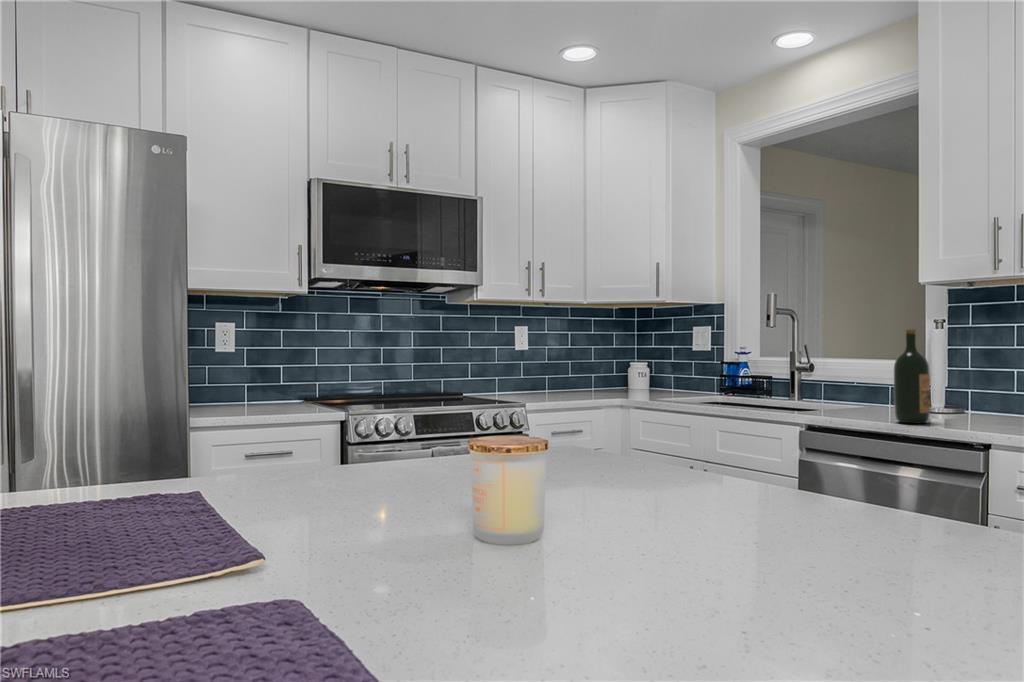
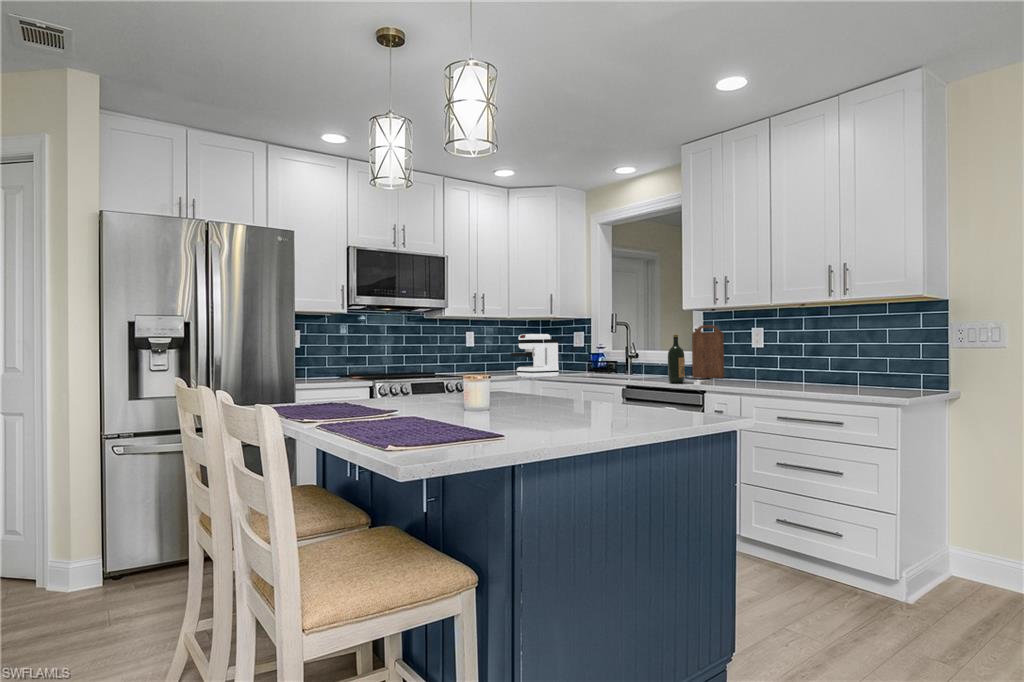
cutting board: none [932,312,999,412] -> present [692,325,724,378]
coffee maker: none [588,329,671,404] -> present [511,334,559,378]

